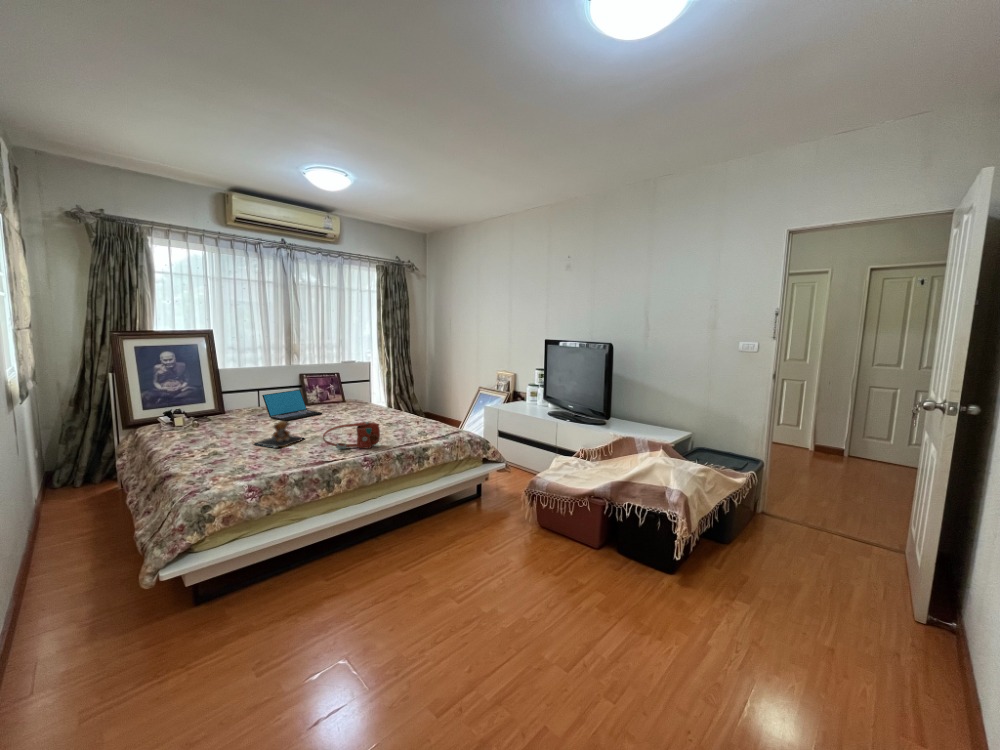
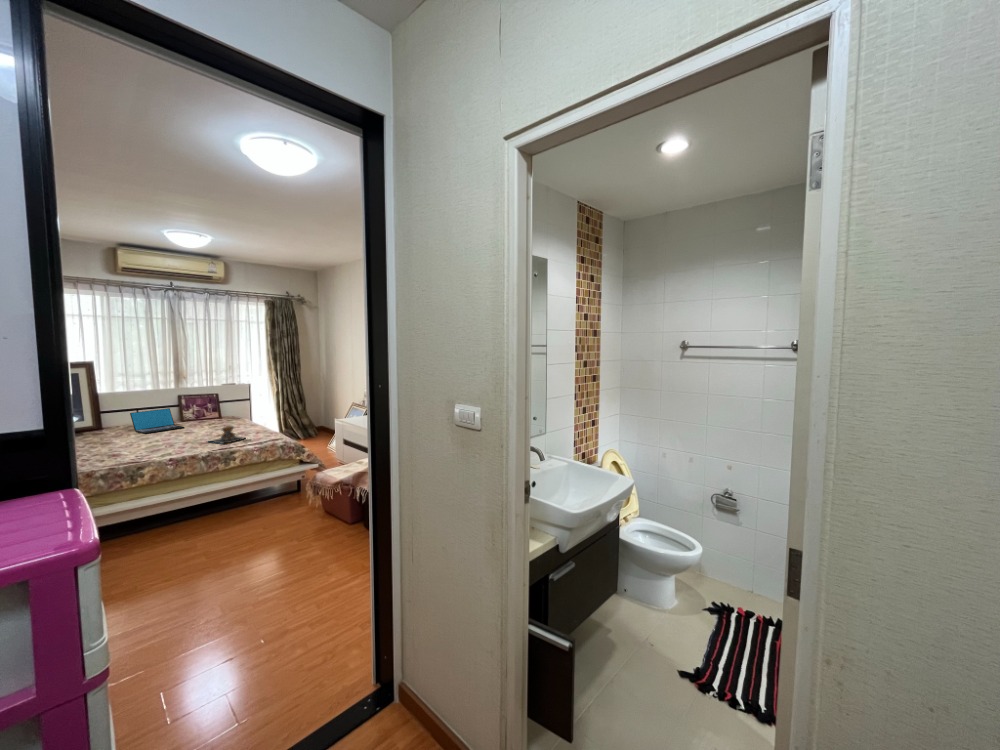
teddy bear: present [255,421,303,448] -> present [210,426,243,444]
handbag: present [323,422,380,449] -> none [143,432,195,453]

